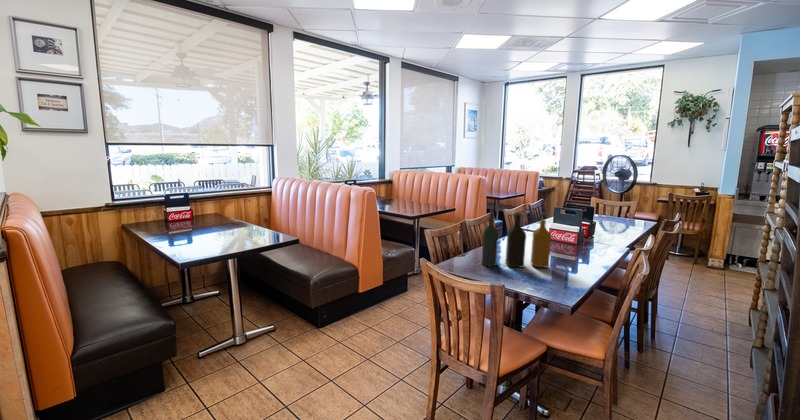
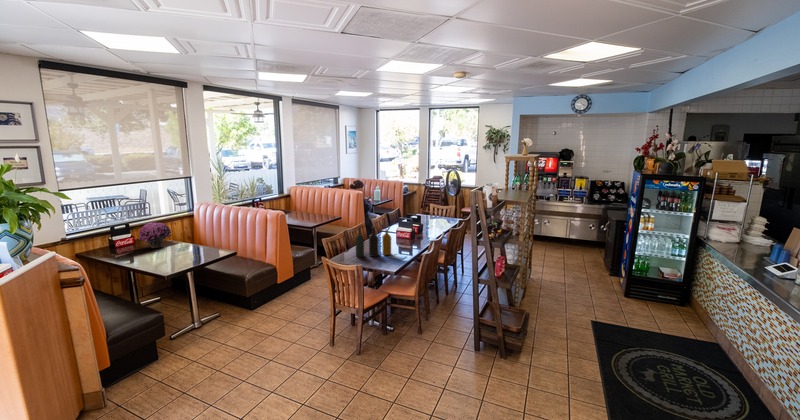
flower: none [188,191,229,226] -> present [139,222,172,248]

